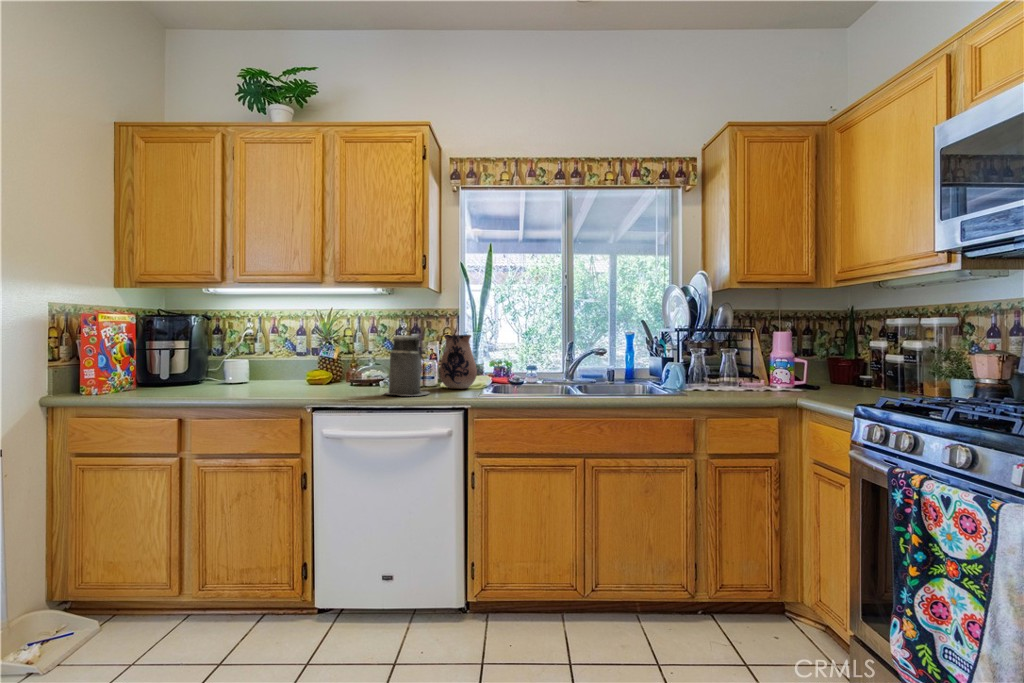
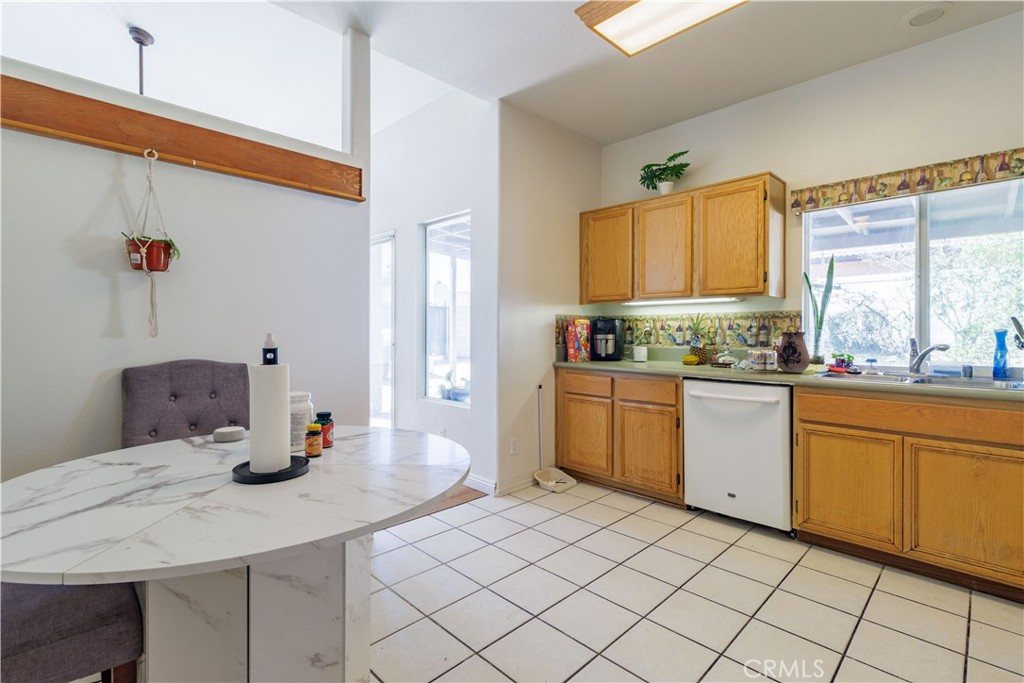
canister: present [385,330,429,396] -> none [730,329,765,375]

